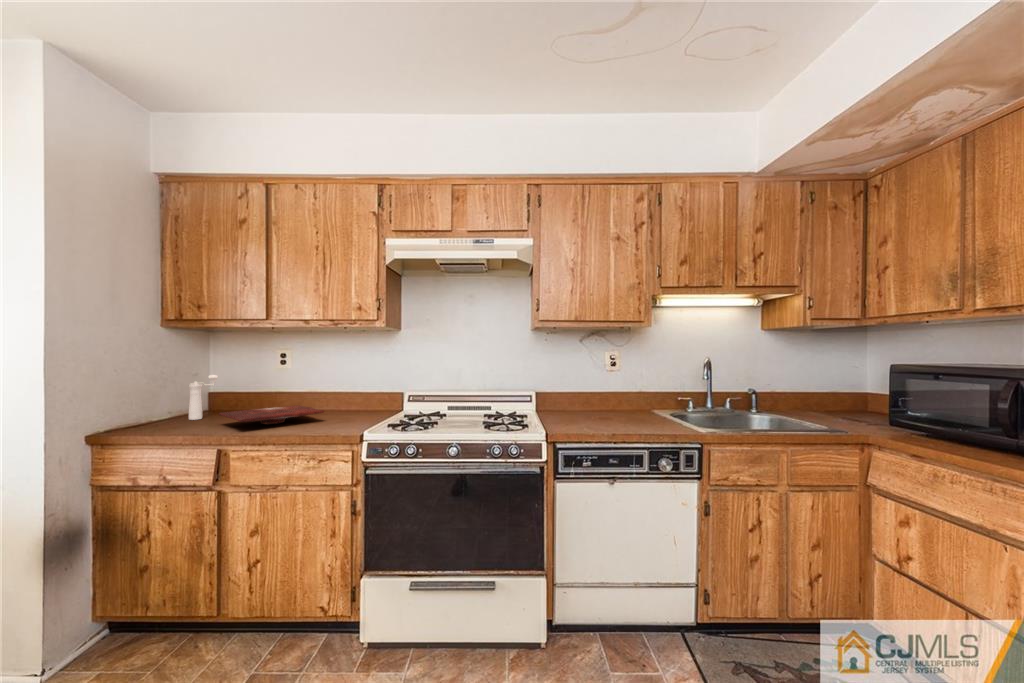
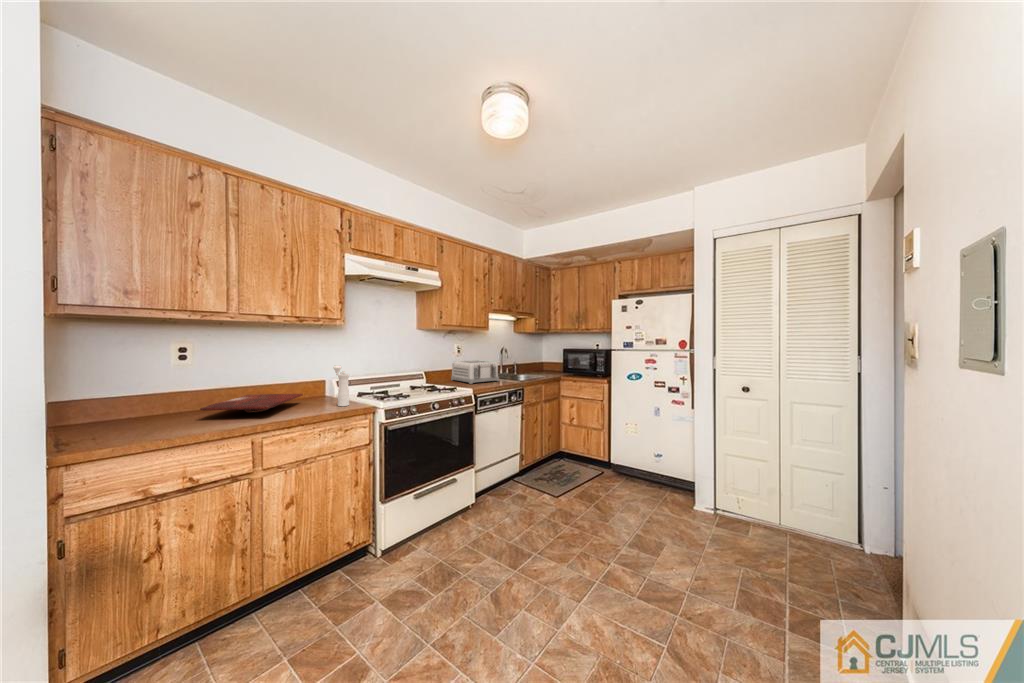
pepper mill: present [189,375,218,420] -> present [333,365,349,406]
toaster: none [571,385,637,429] -> present [451,360,499,384]

